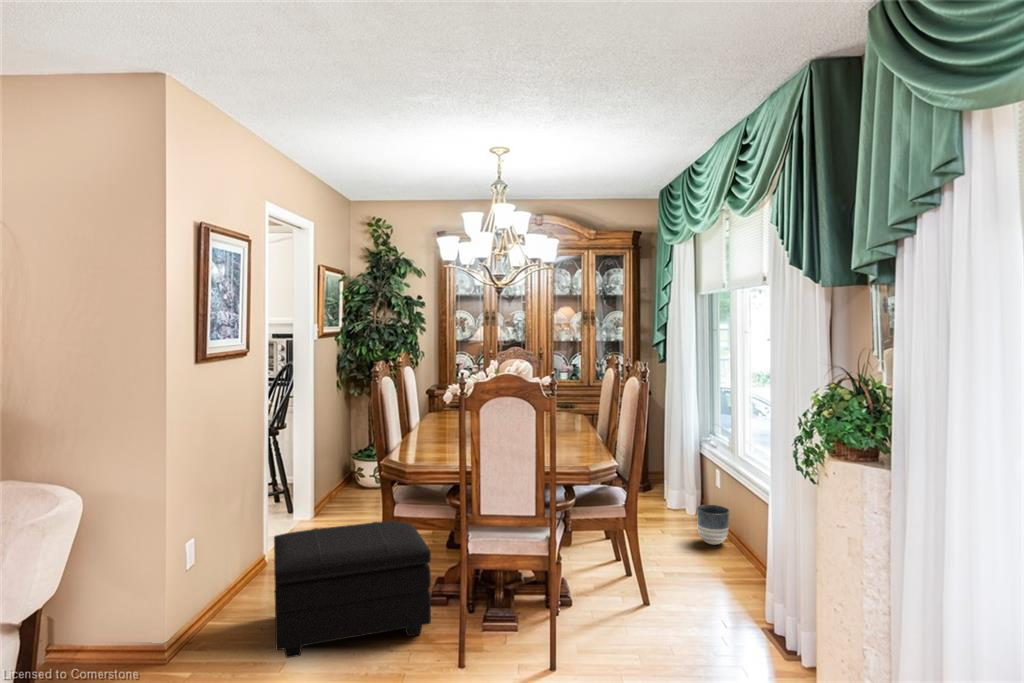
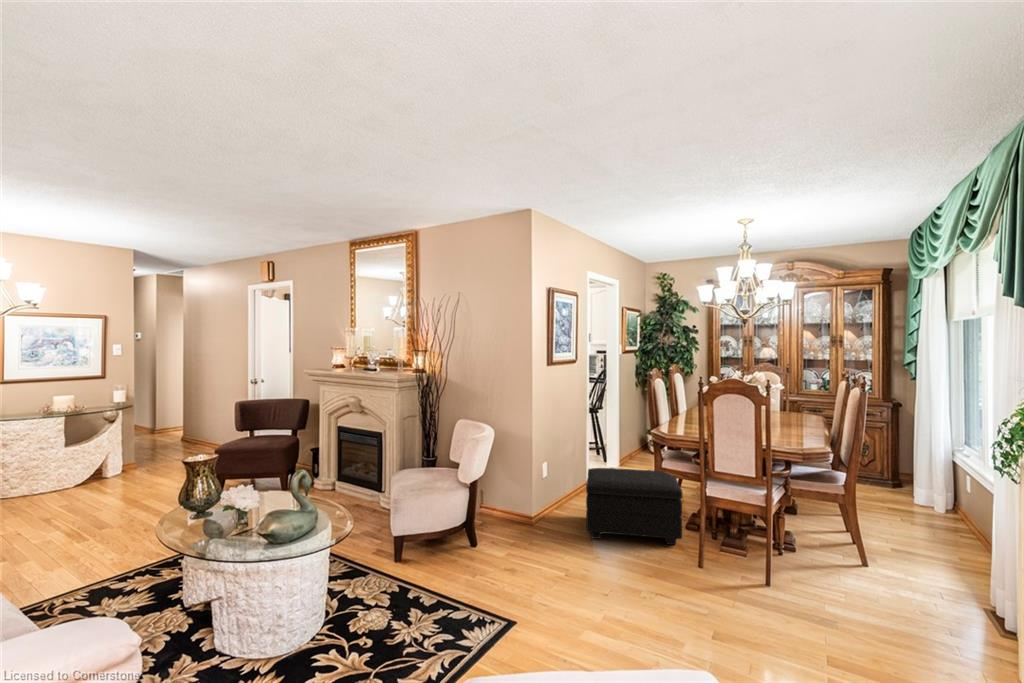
planter: present [697,505,730,545] -> none [936,504,974,541]

